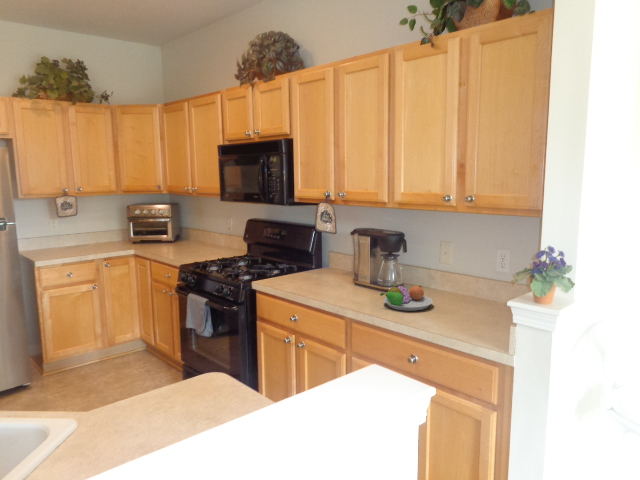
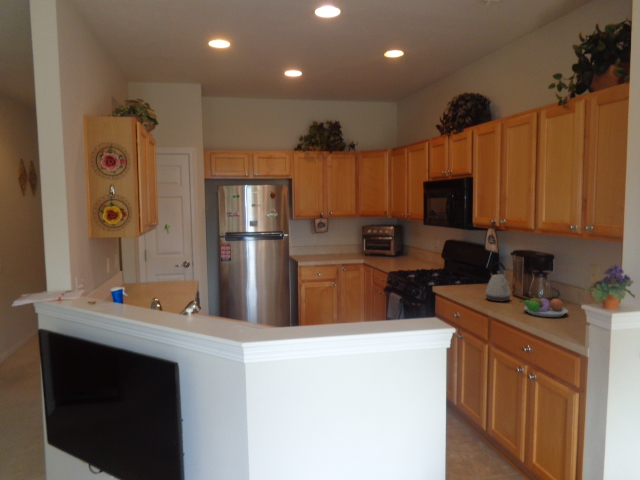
kettle: none [326,245,357,295] -> present [485,262,511,302]

